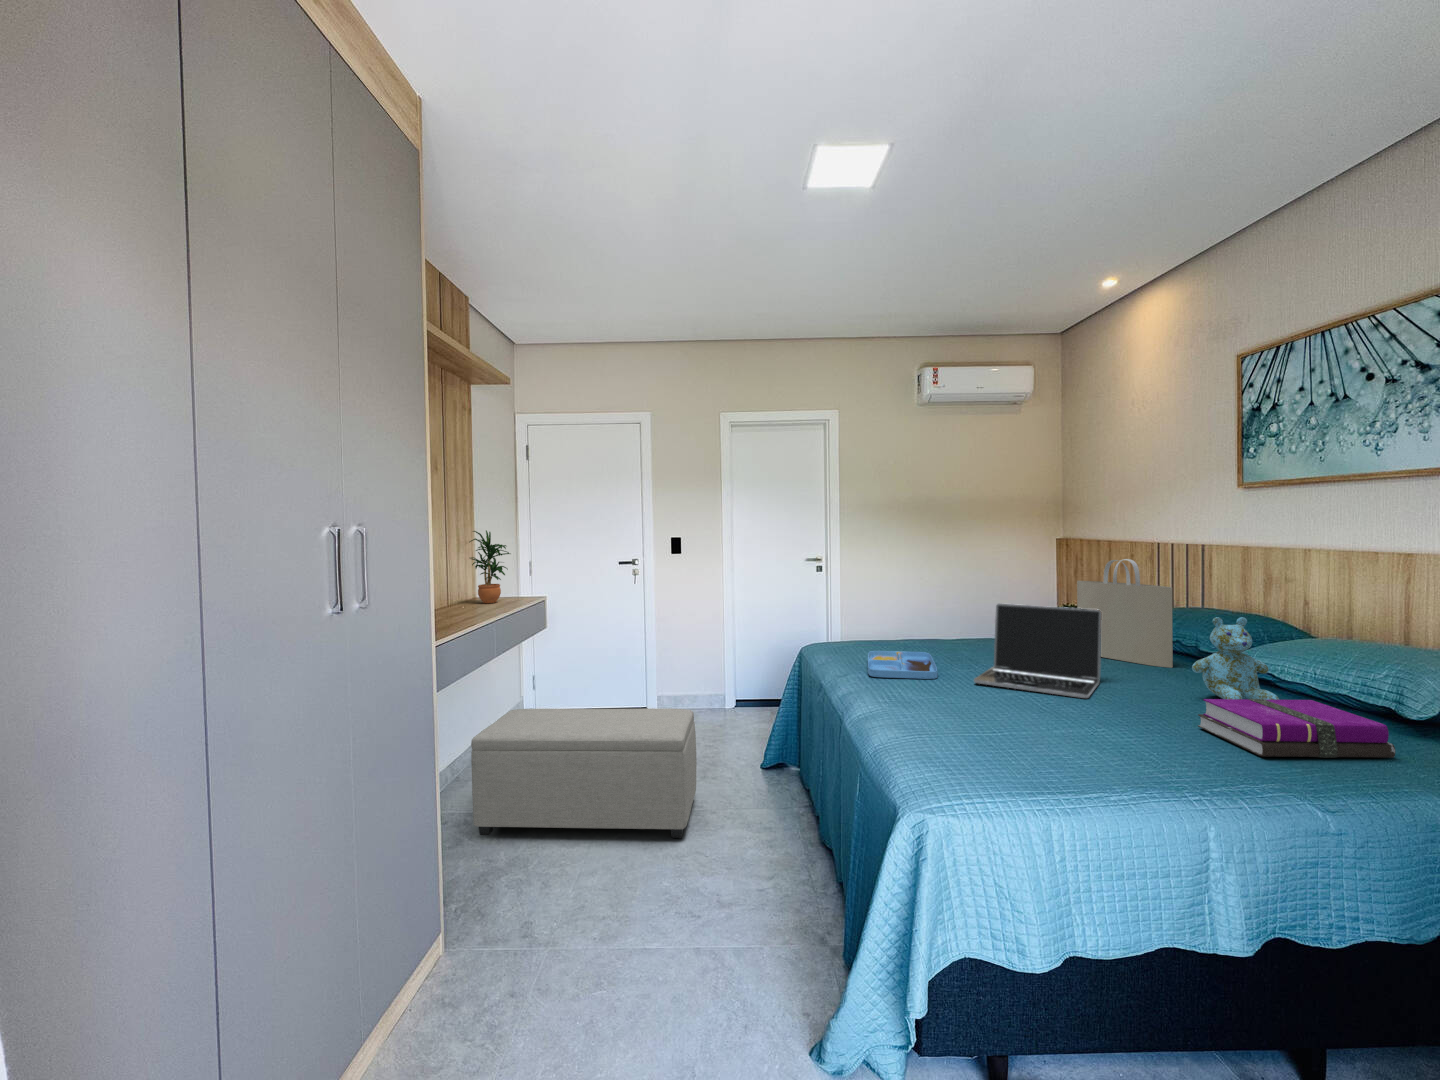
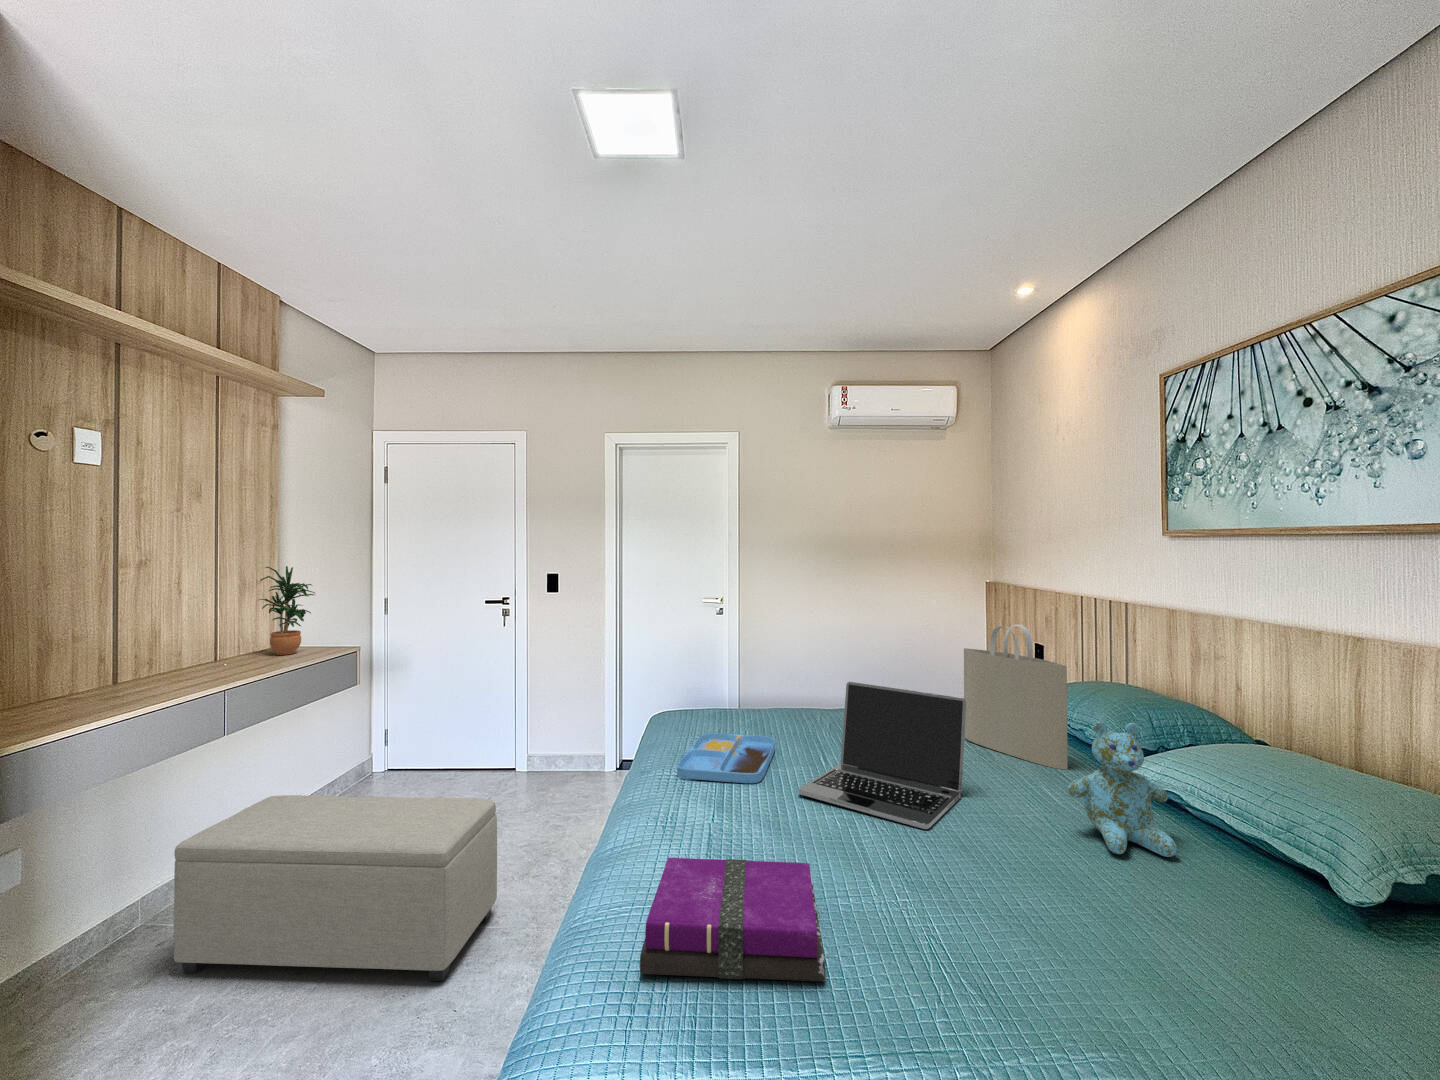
notebook: present [1198,699,1395,758] -> present [640,858,825,982]

